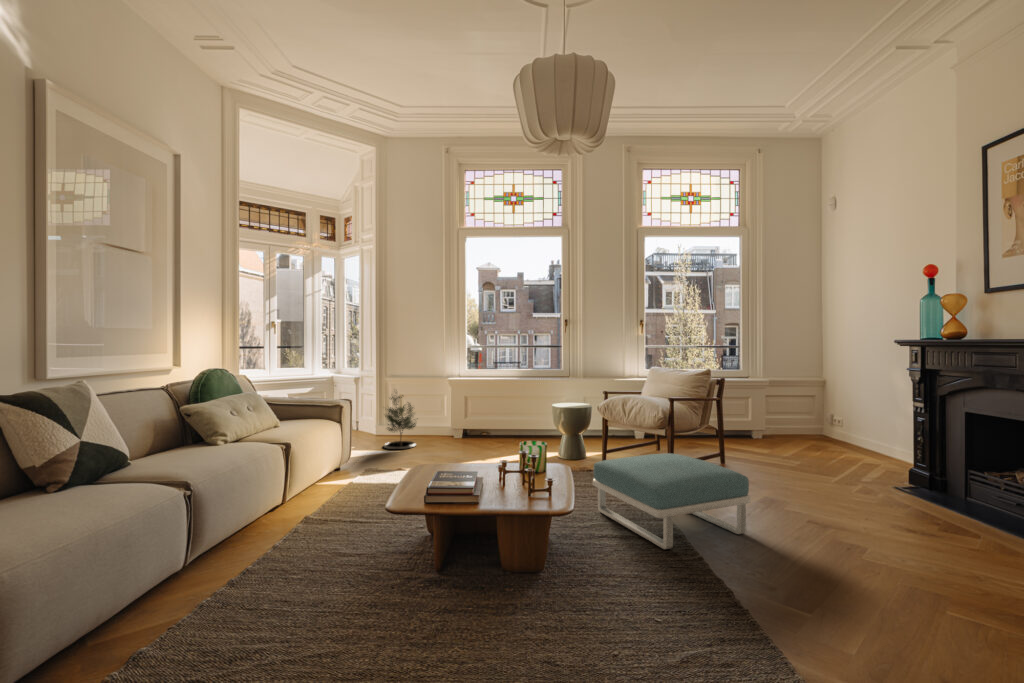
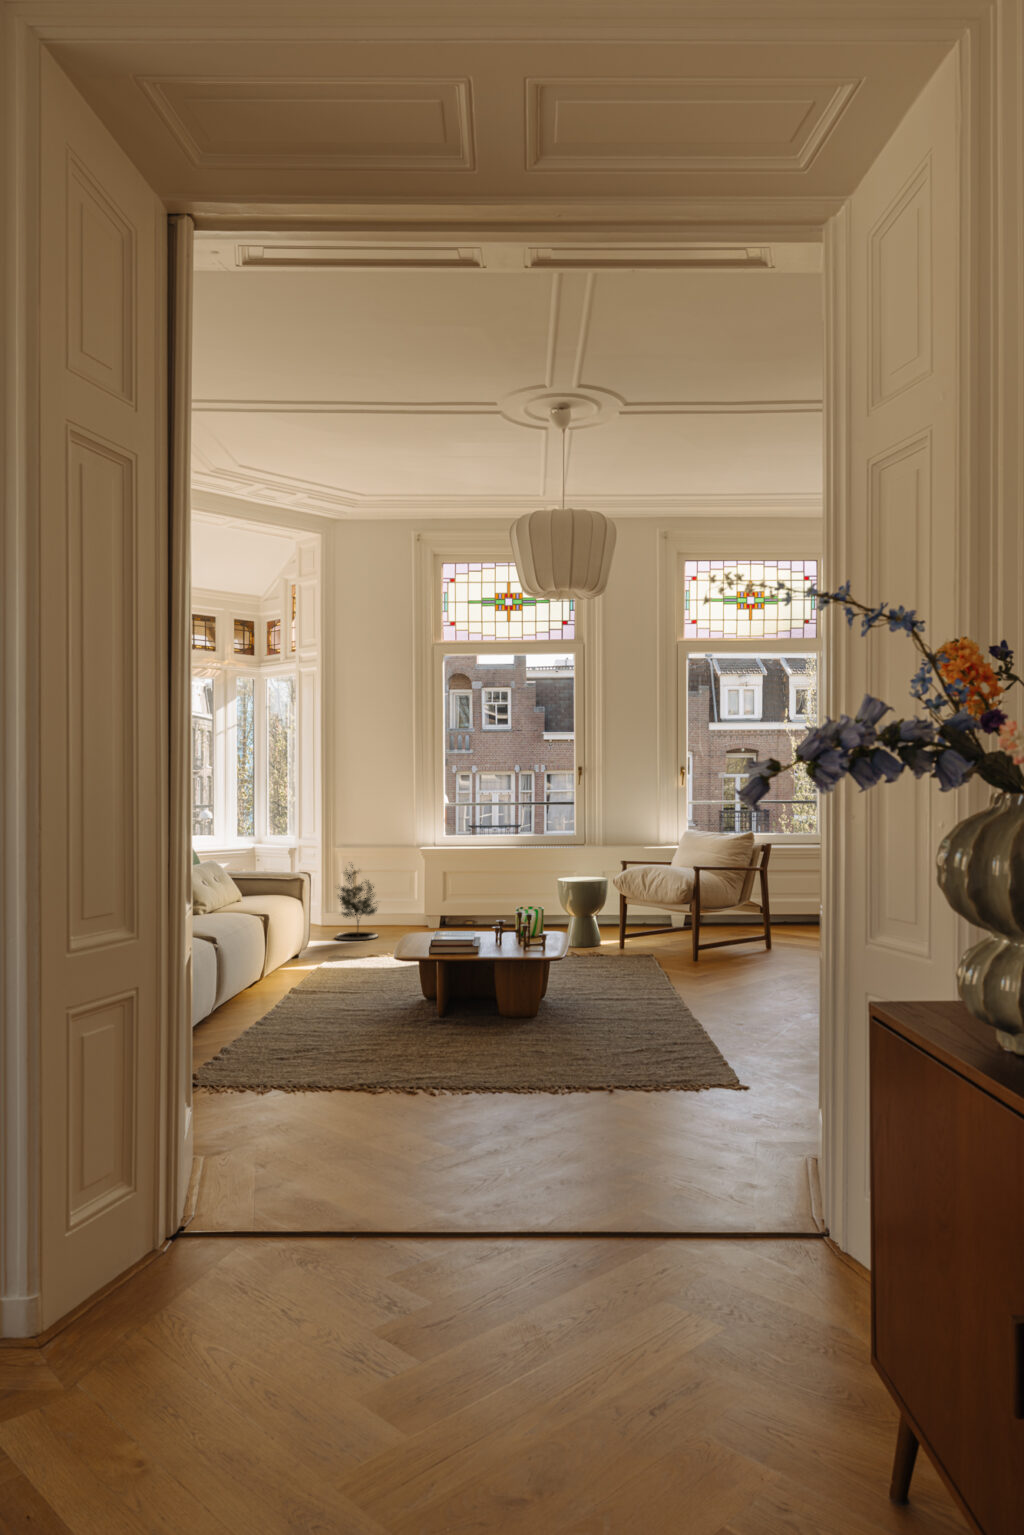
footstool: present [593,453,750,549] -> none [593,925,744,1003]

